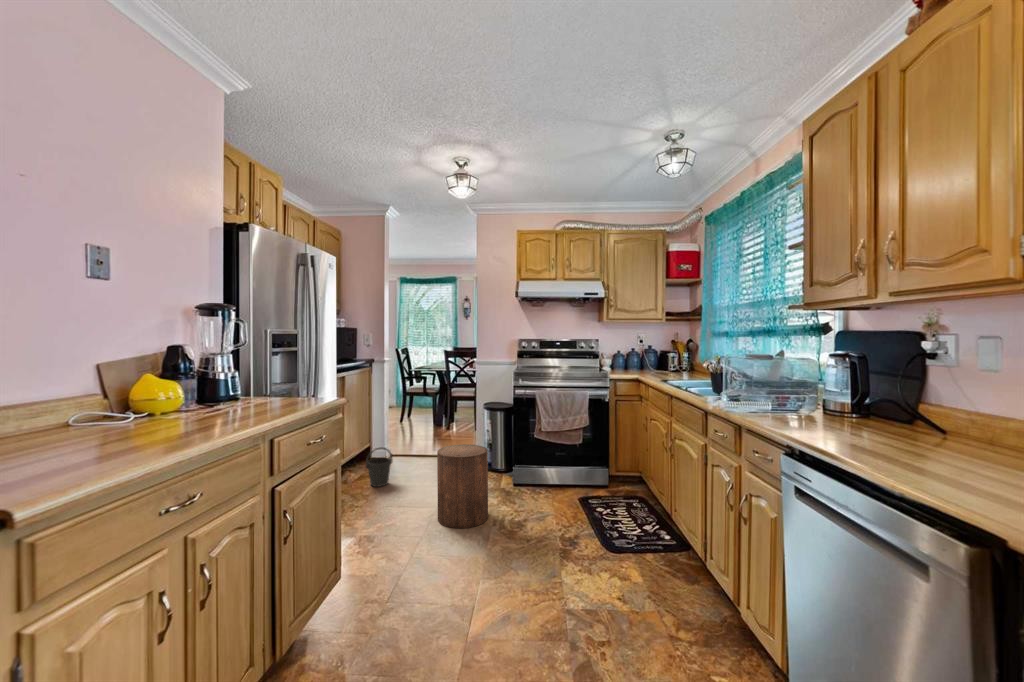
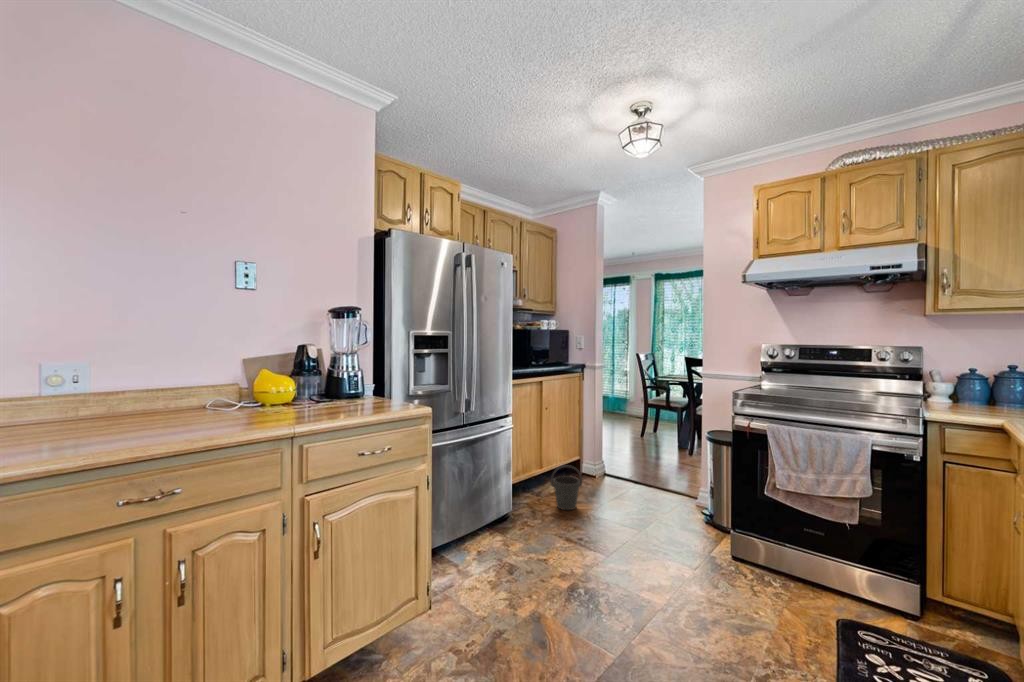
stool: present [437,445,488,528] -> none [592,483,662,604]

